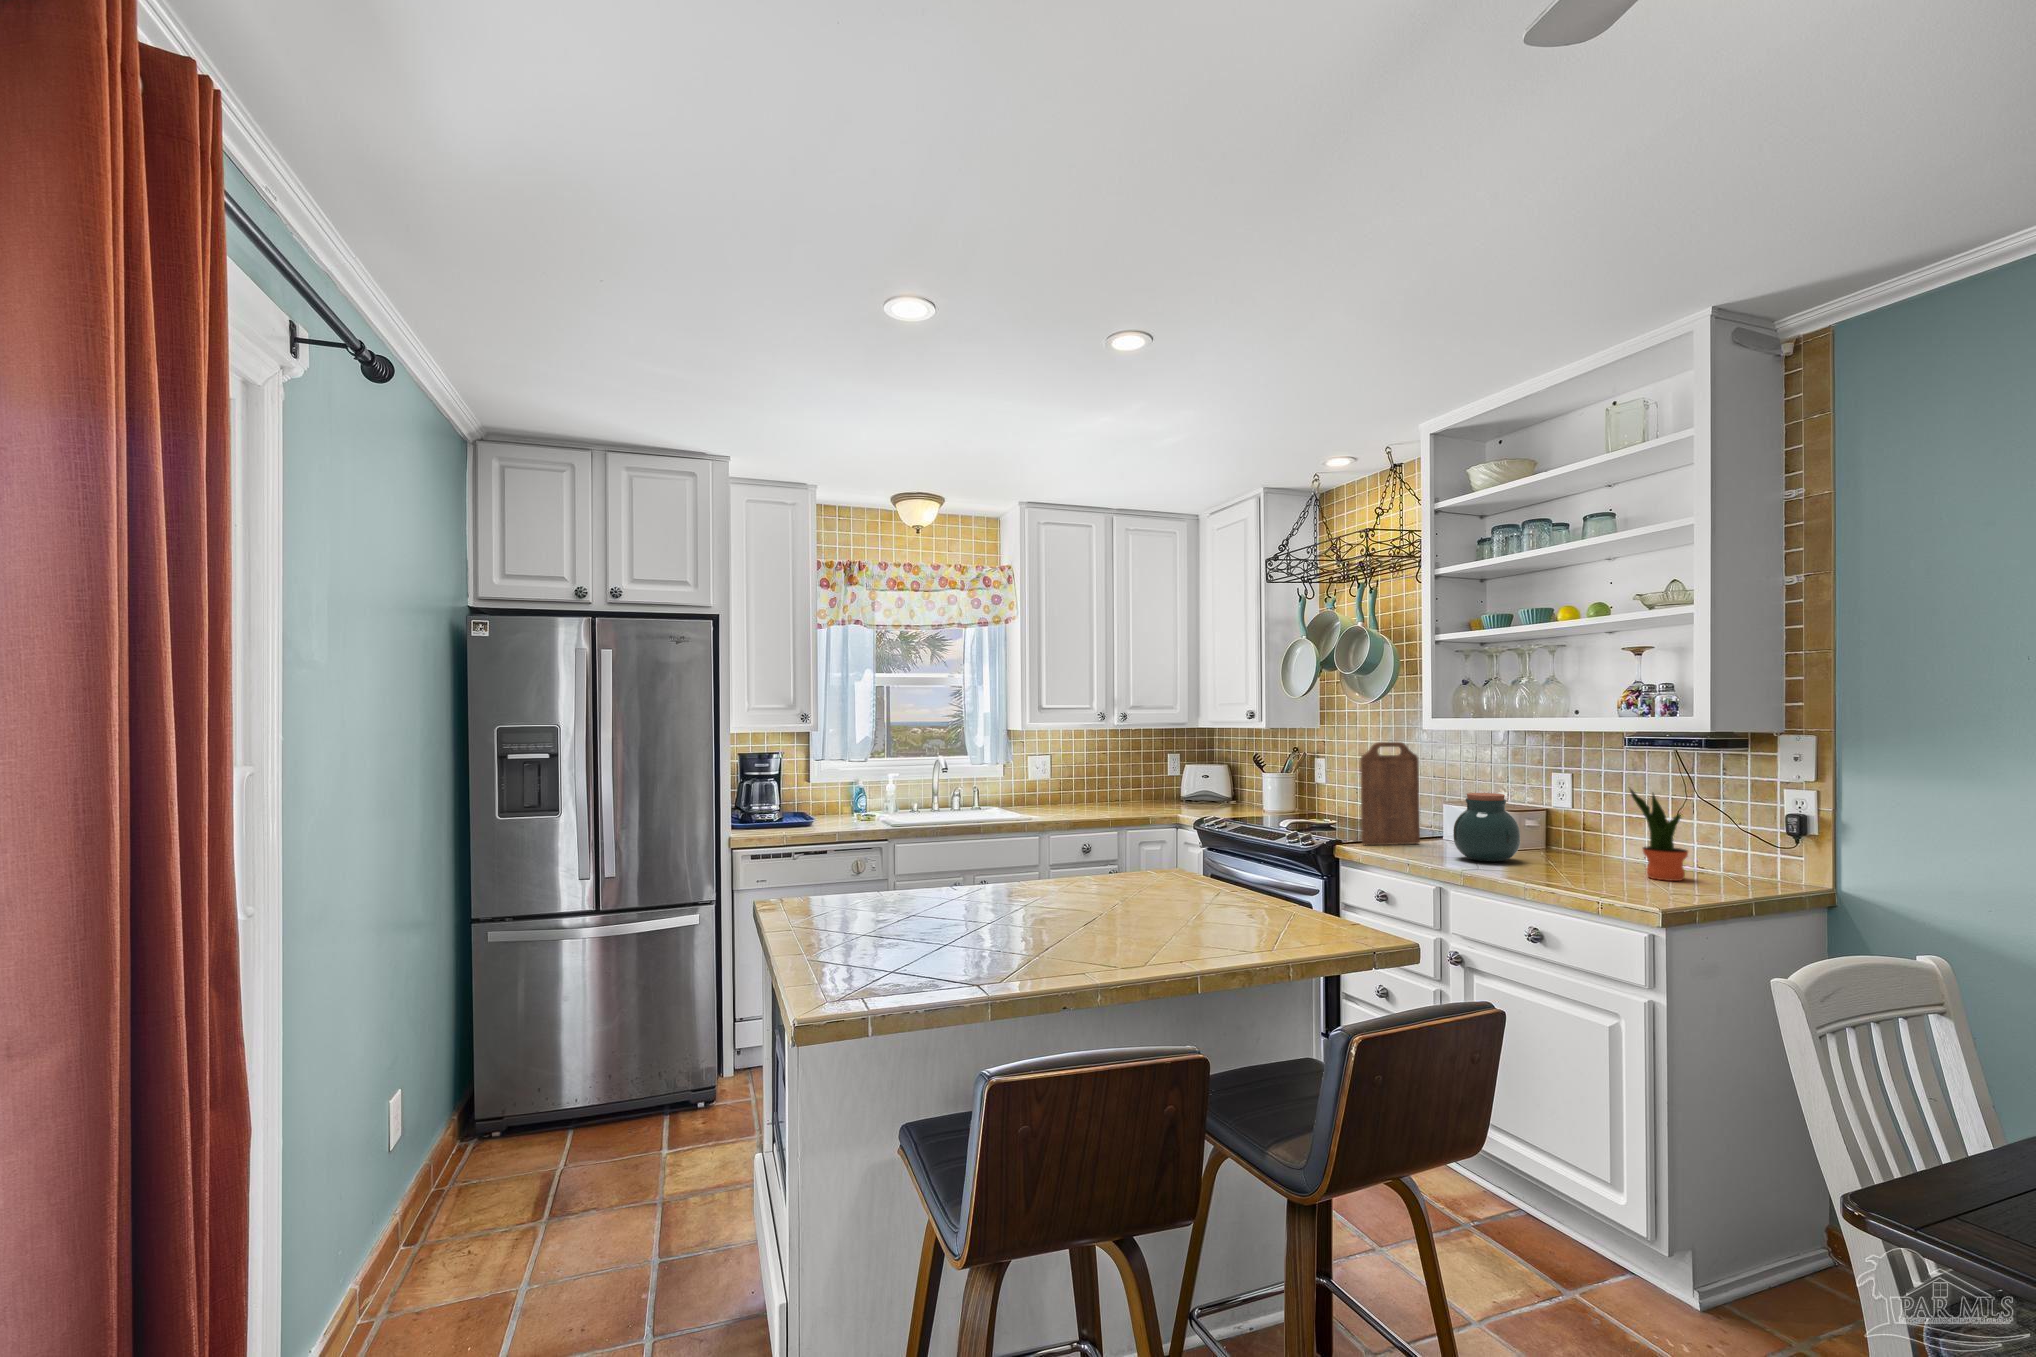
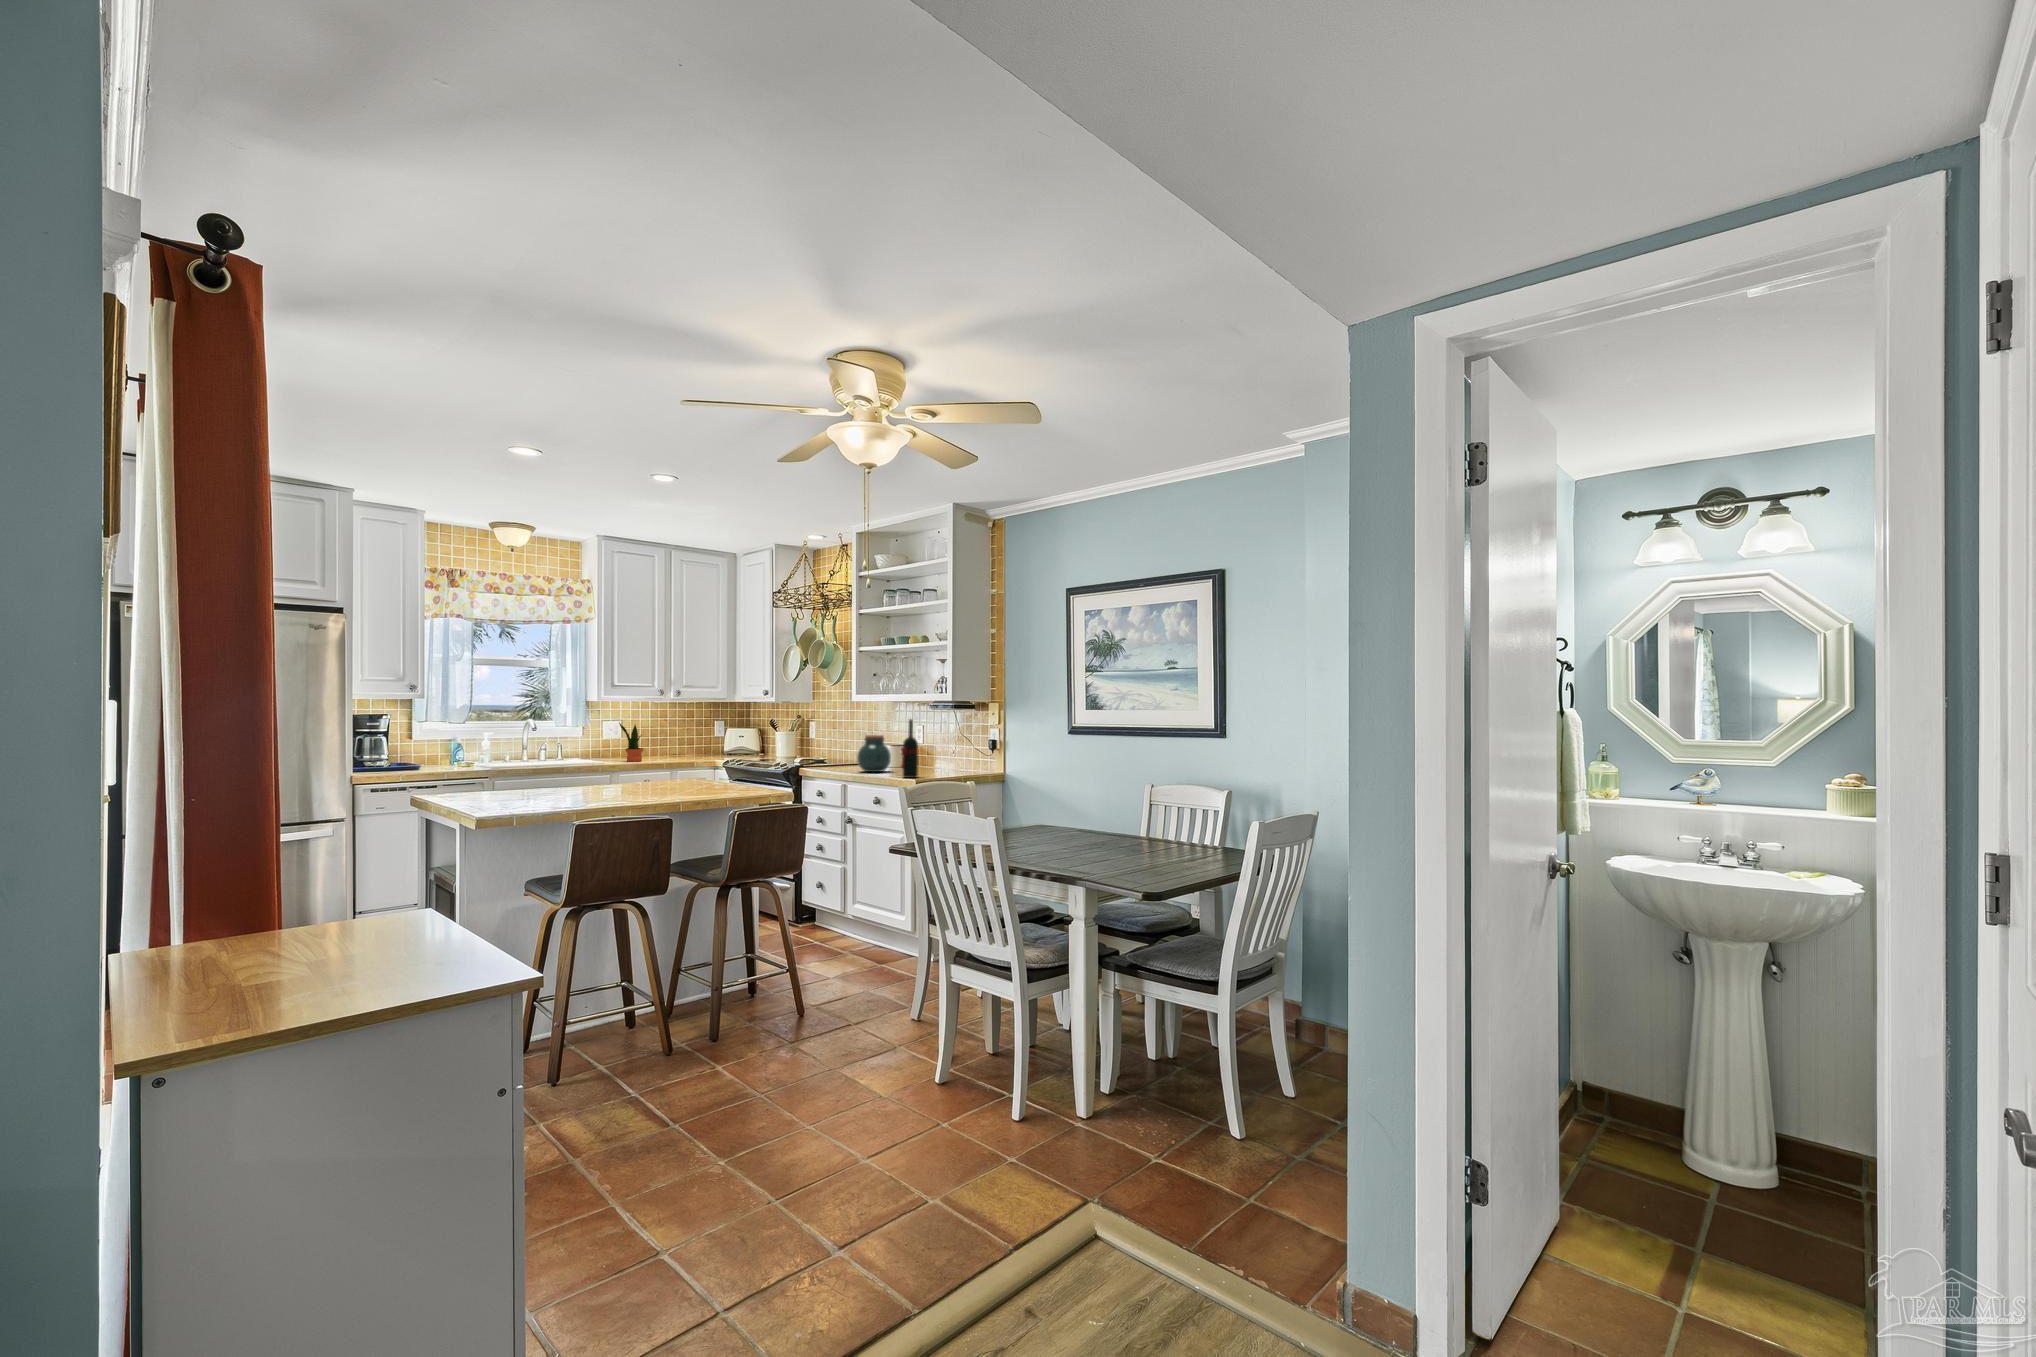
cutting board: present [1360,742,1420,845] -> none [814,707,849,768]
wine bottle: none [1570,769,1607,885] -> present [901,719,918,778]
potted plant: present [1630,789,1688,881] -> present [619,722,643,762]

